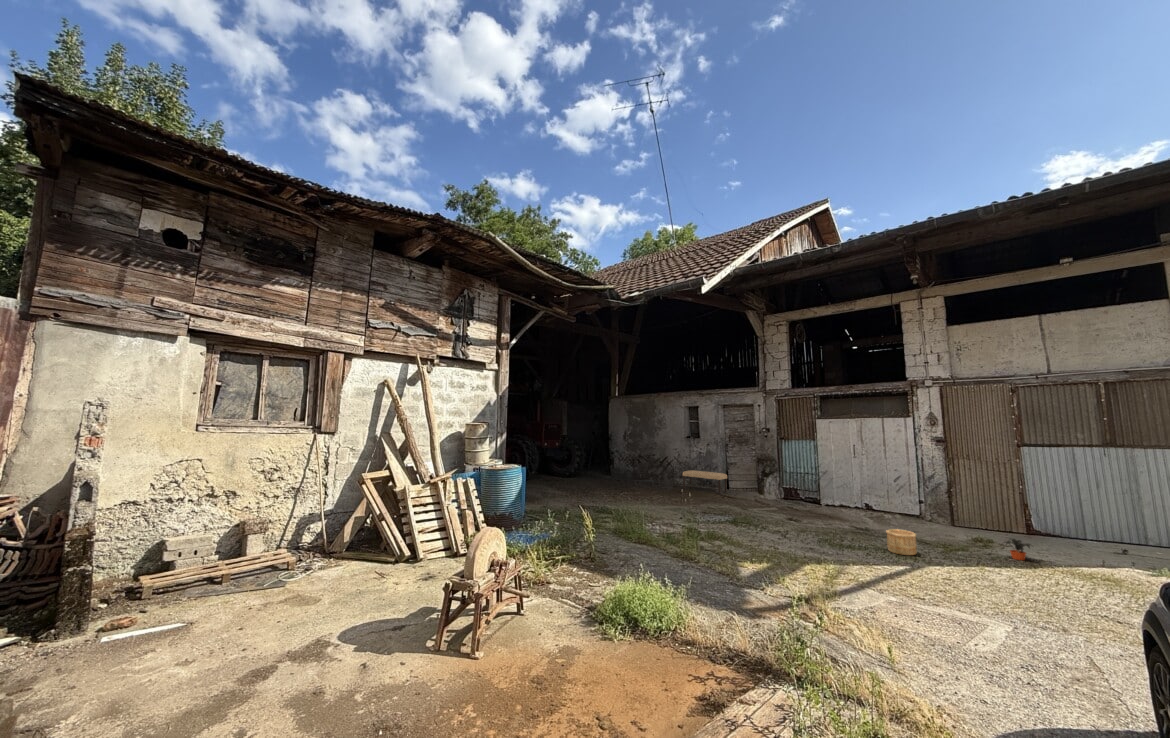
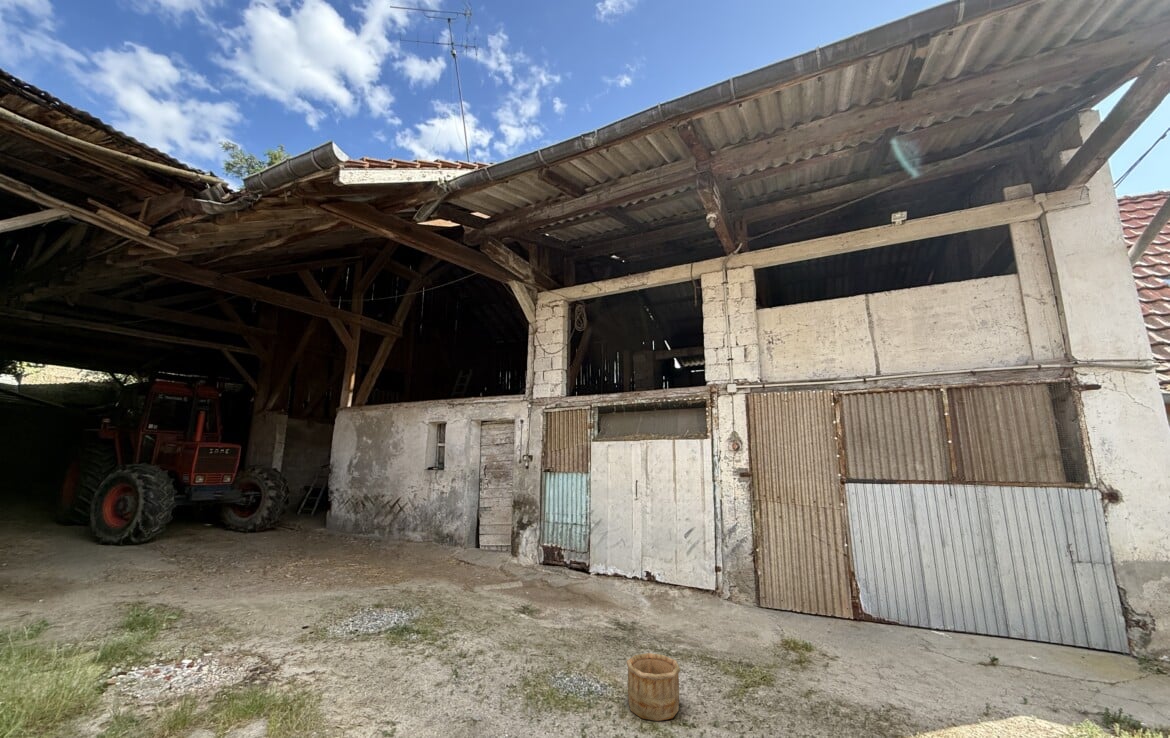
bench: present [682,470,727,494] -> none [406,520,473,558]
potted plant: present [1004,539,1030,560] -> none [824,655,876,704]

